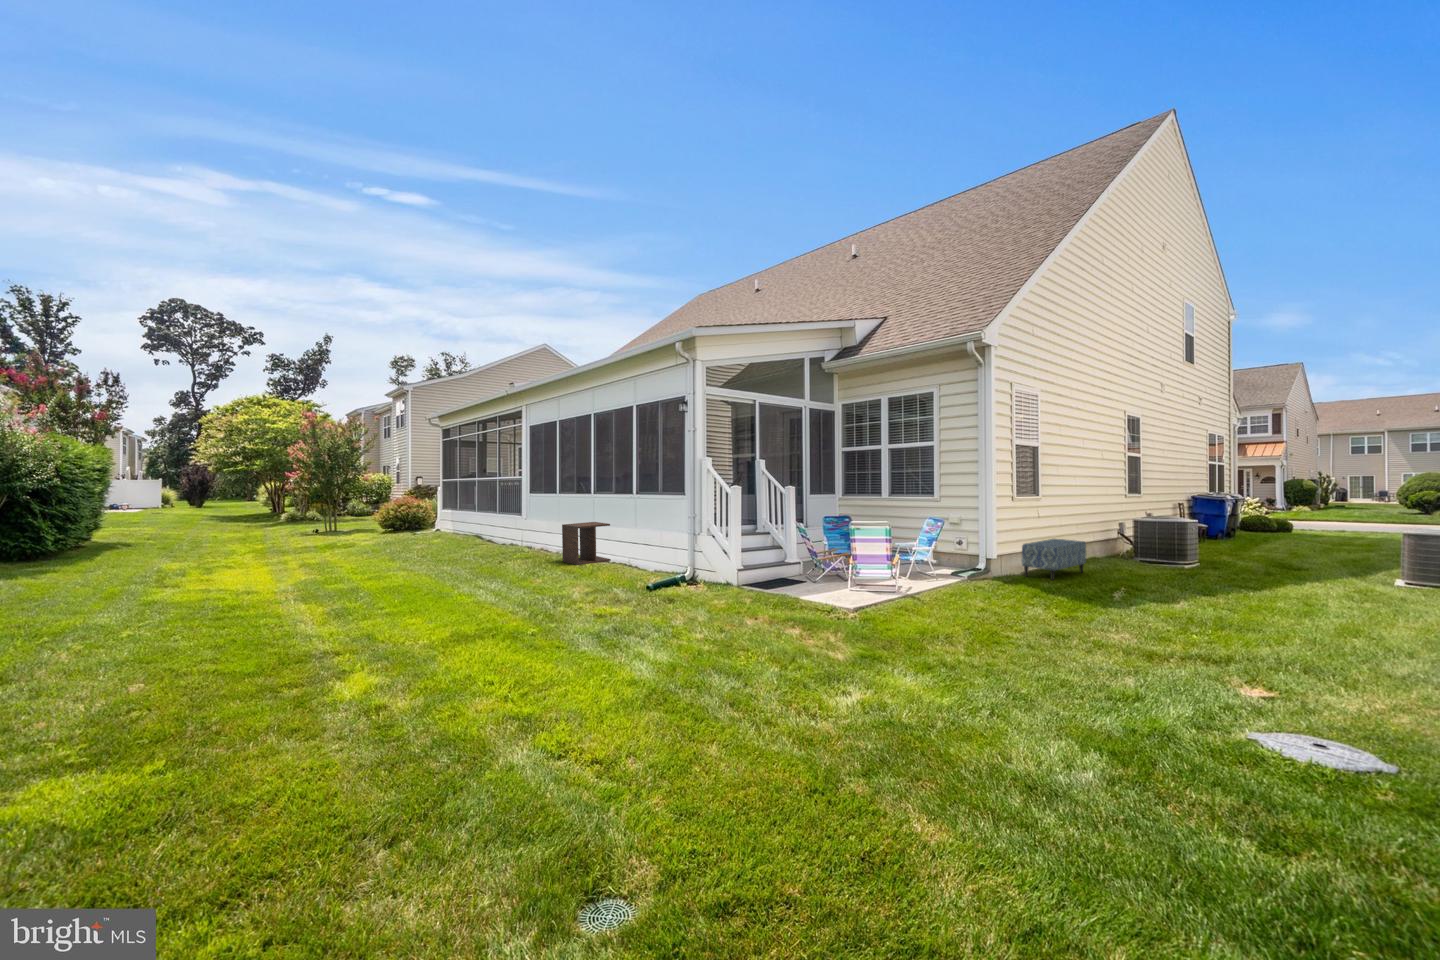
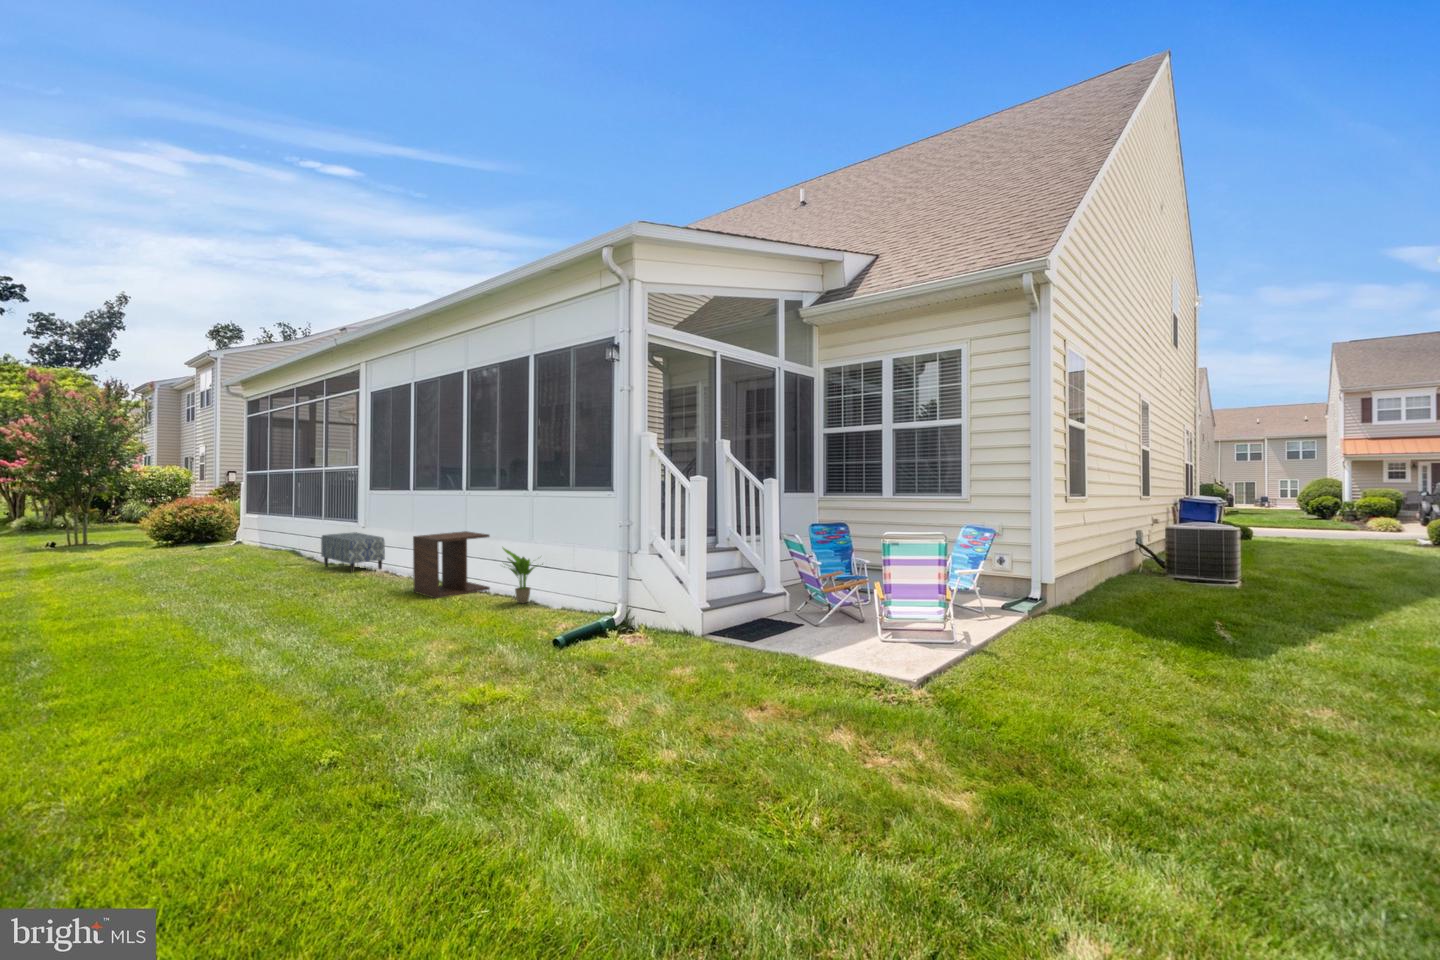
potted plant: none [616,531,644,569] -> present [503,548,543,603]
bench: present [1022,539,1086,580] -> present [321,532,385,573]

